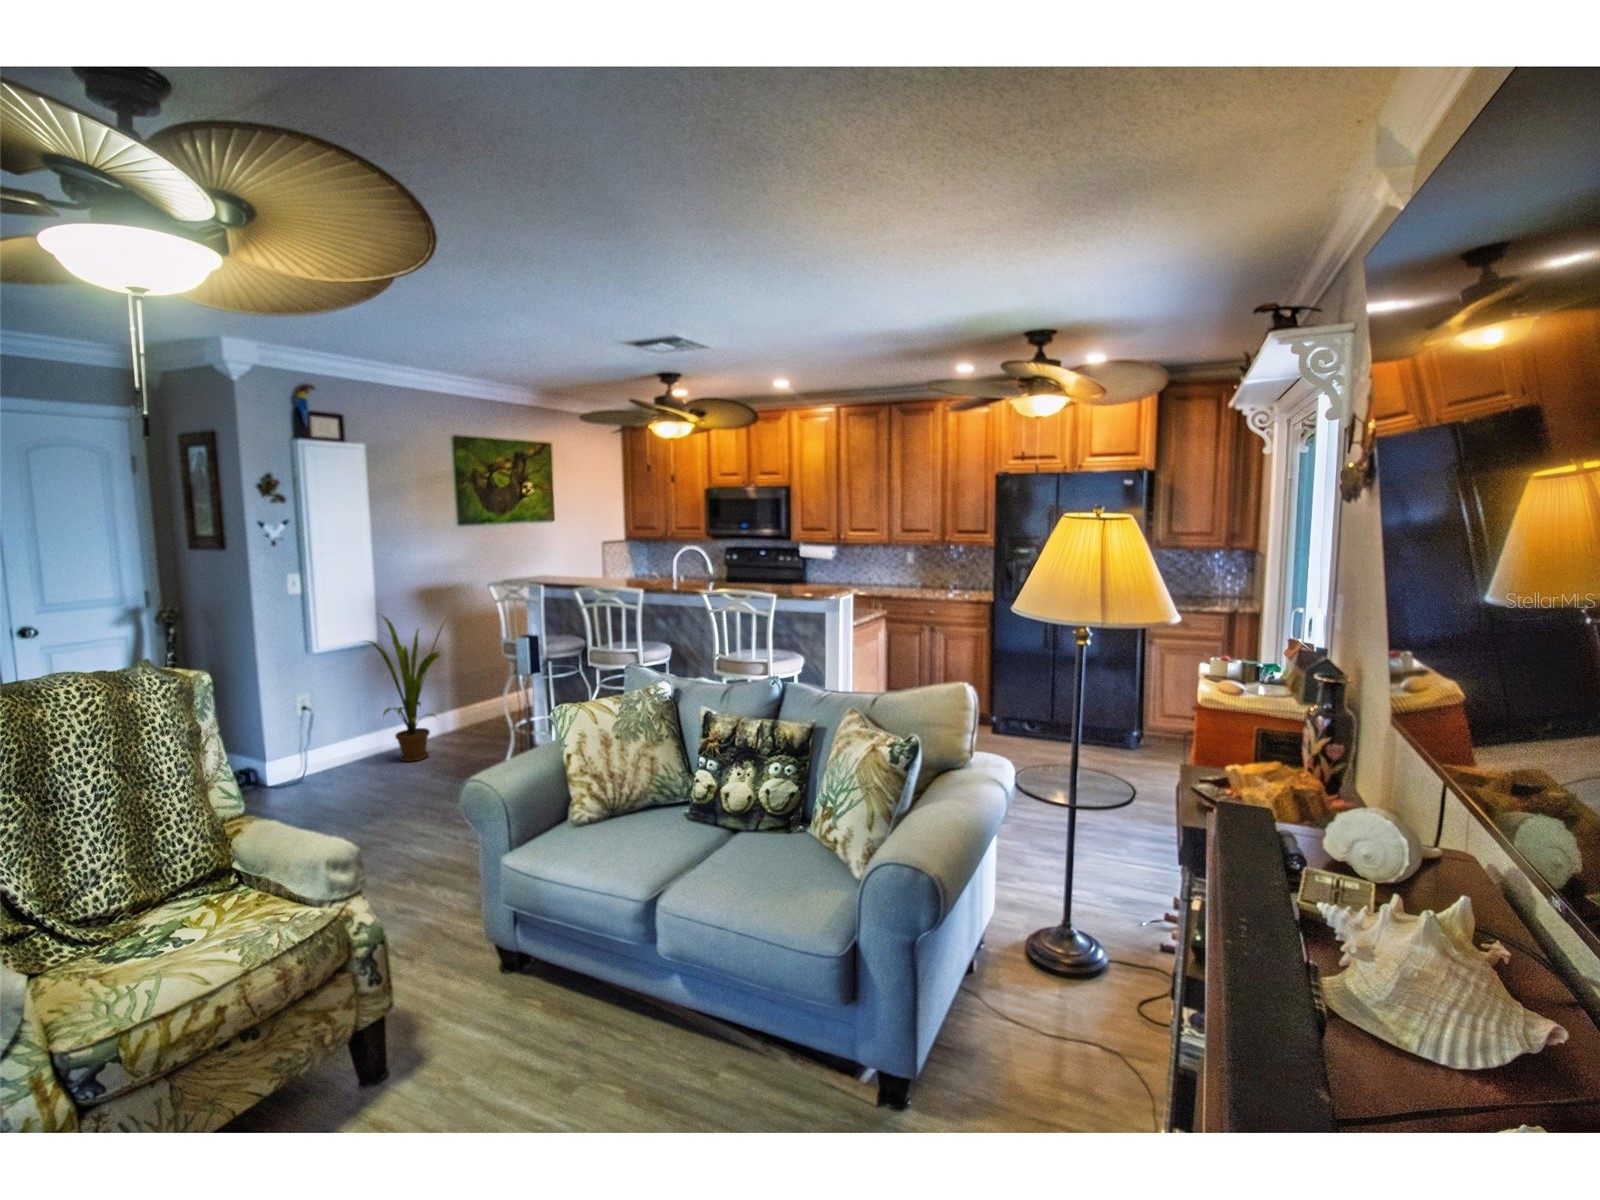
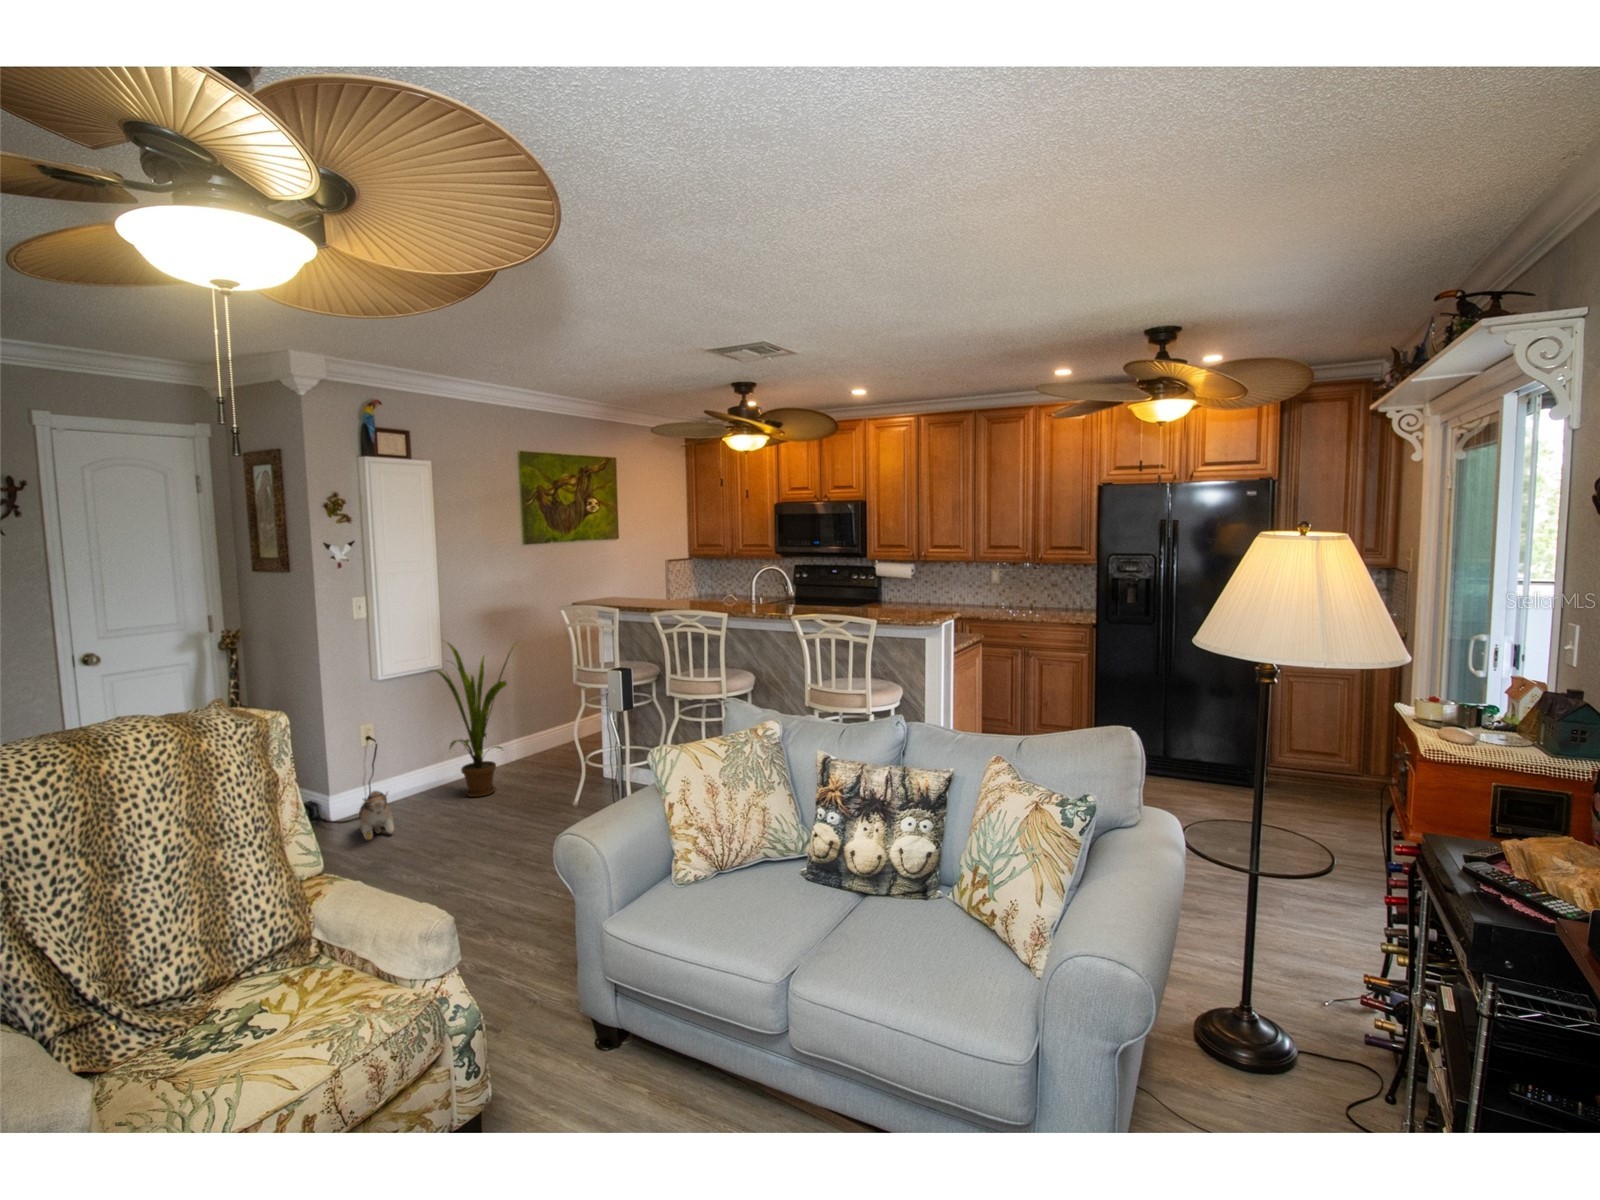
plush toy: none [294,754,327,800] -> present [359,791,394,840]

